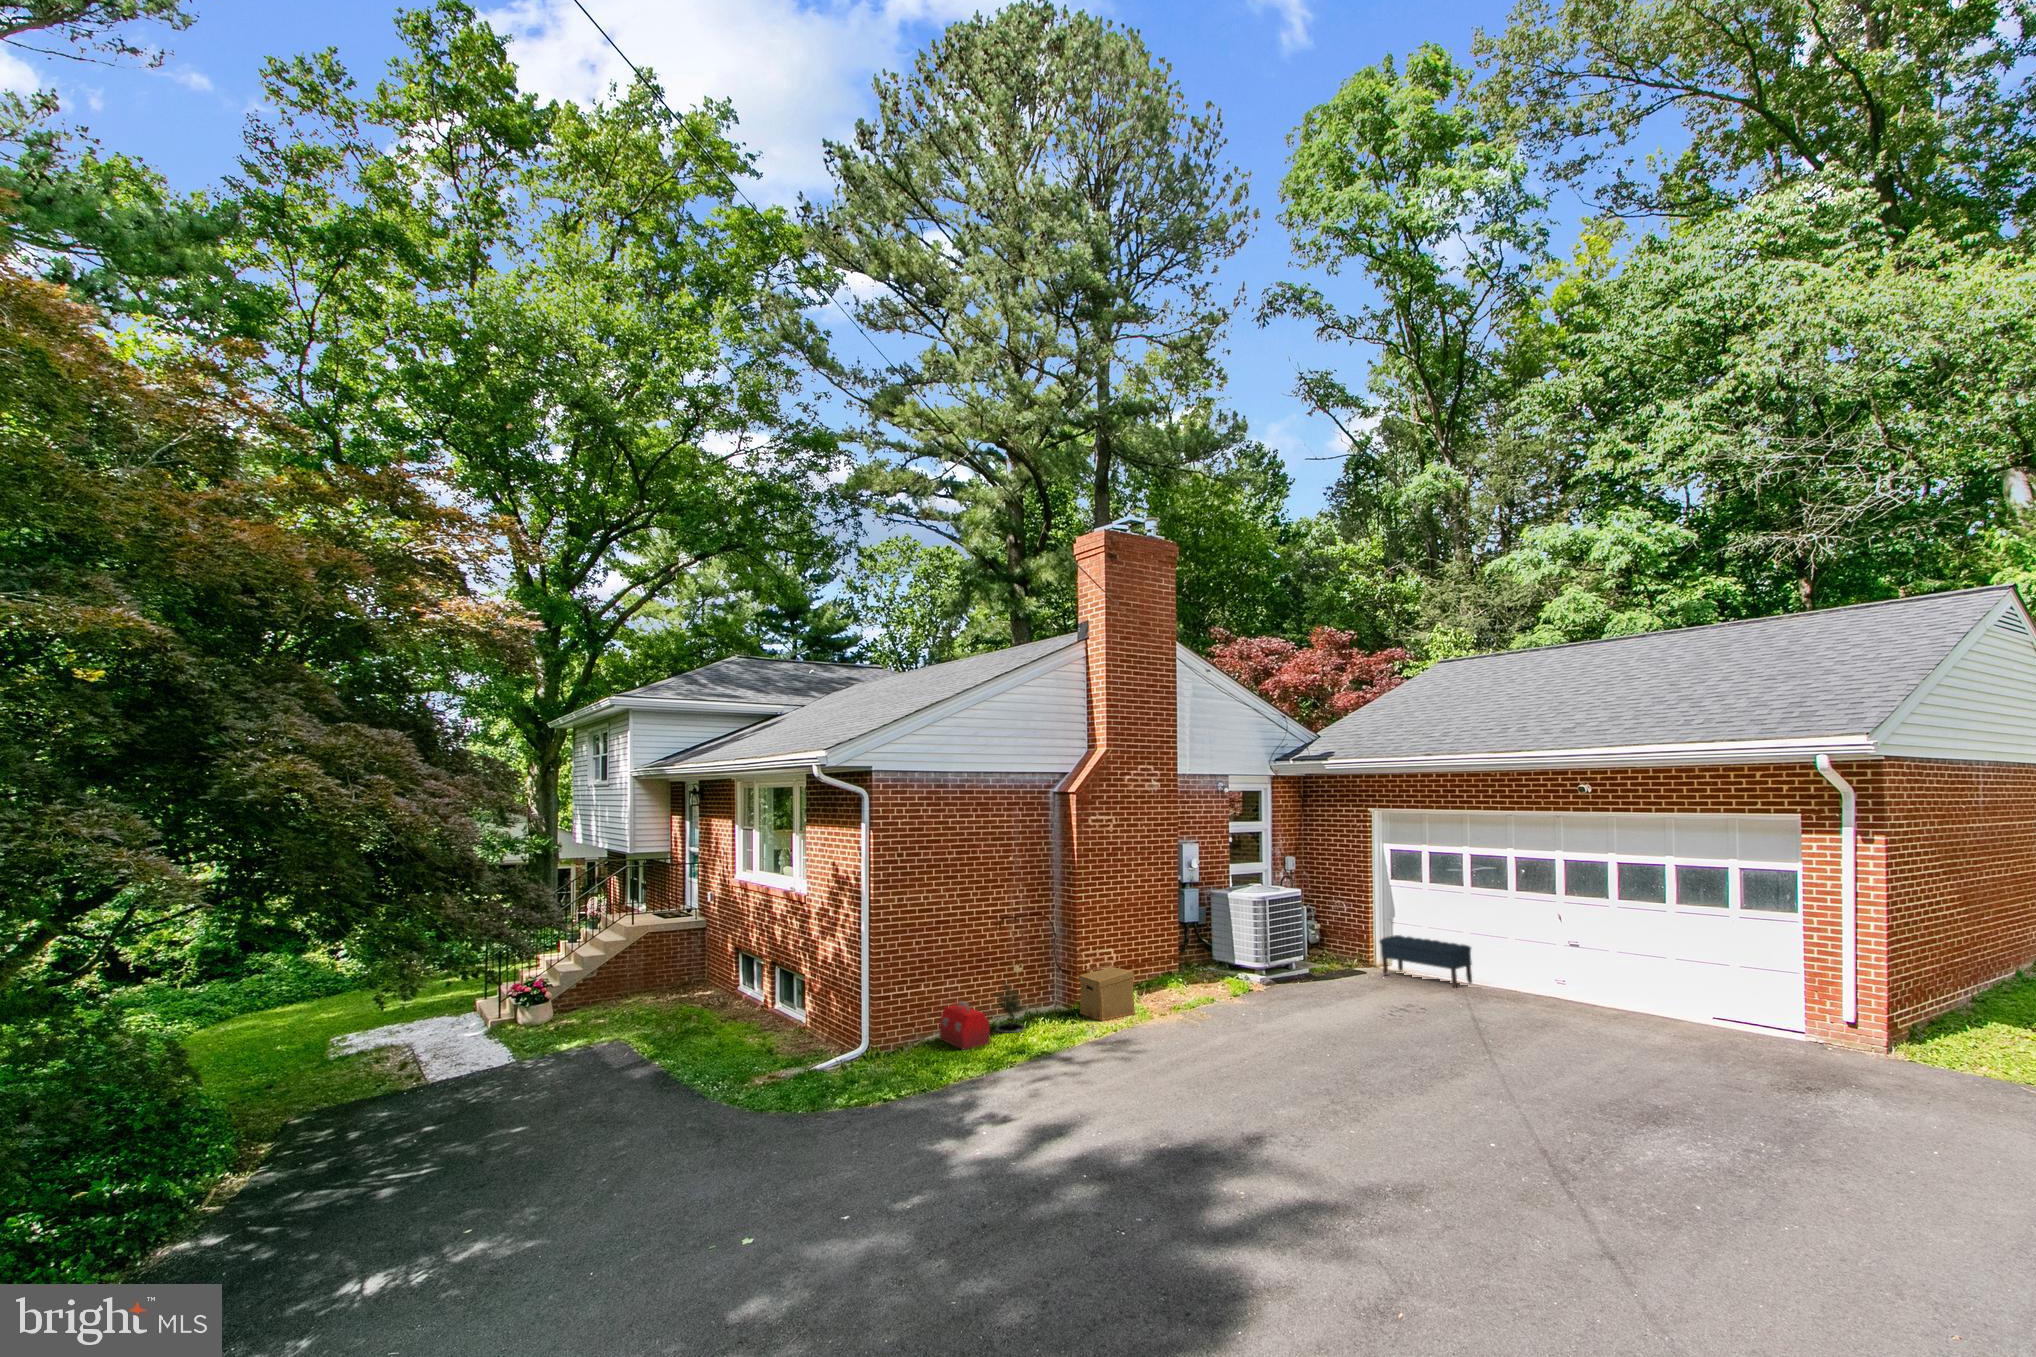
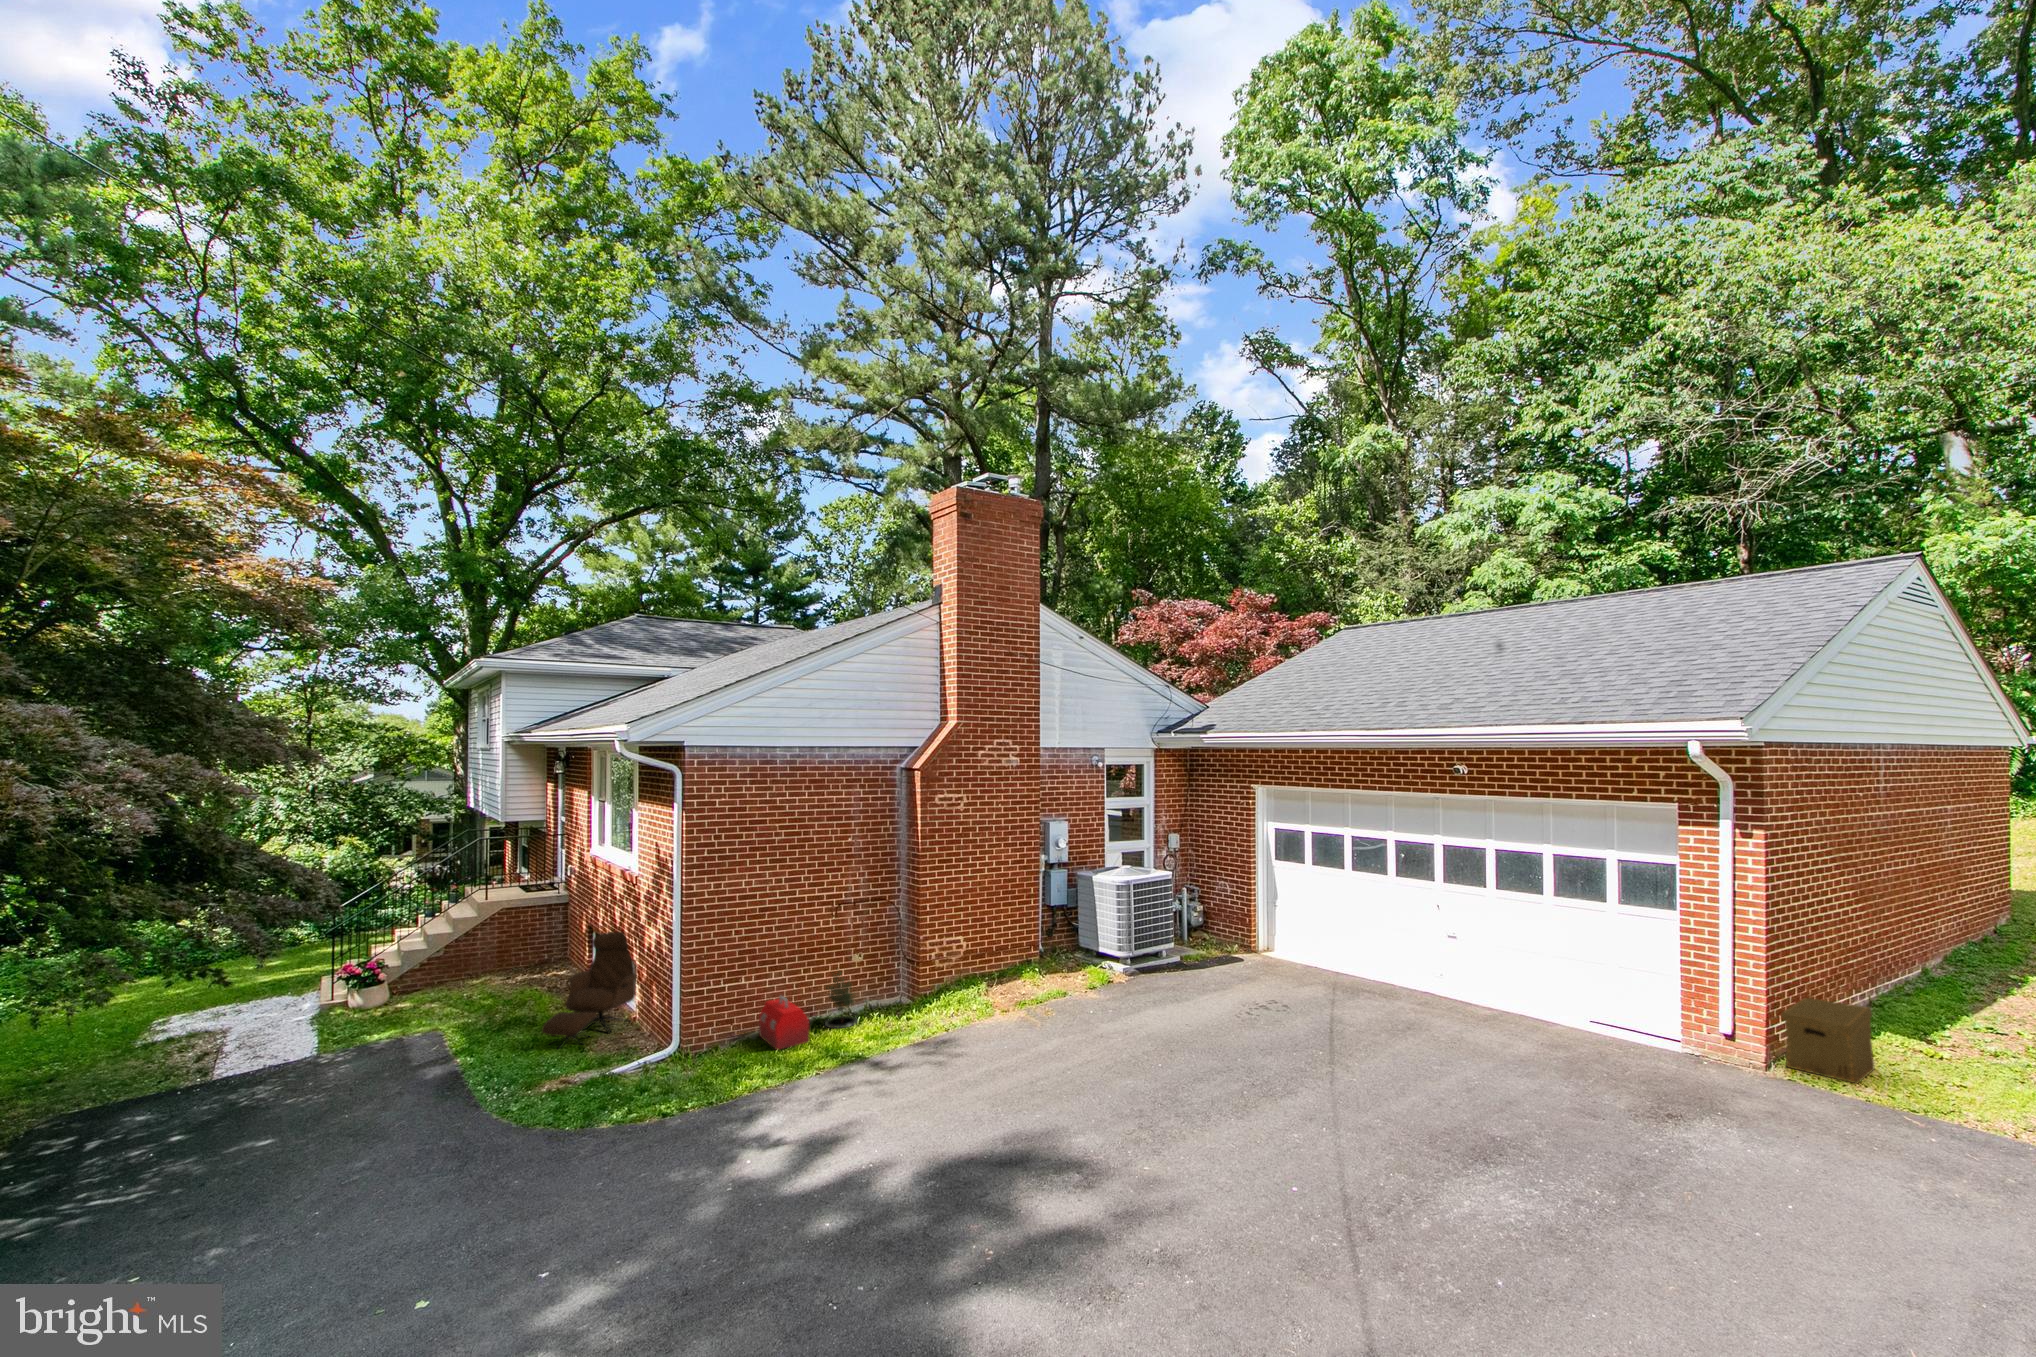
bench: present [1380,935,1472,988] -> none [1255,917,1346,976]
lounge chair: none [731,947,812,1055] -> present [542,932,636,1048]
cardboard box: present [1078,967,1135,1021] -> present [1781,998,1874,1084]

